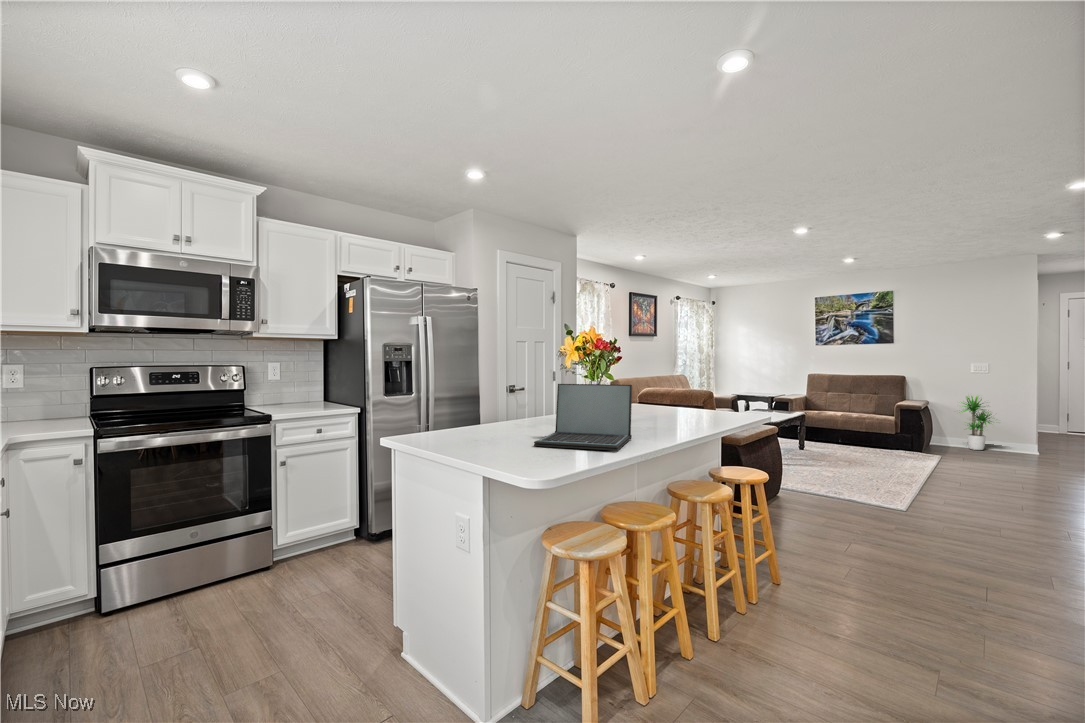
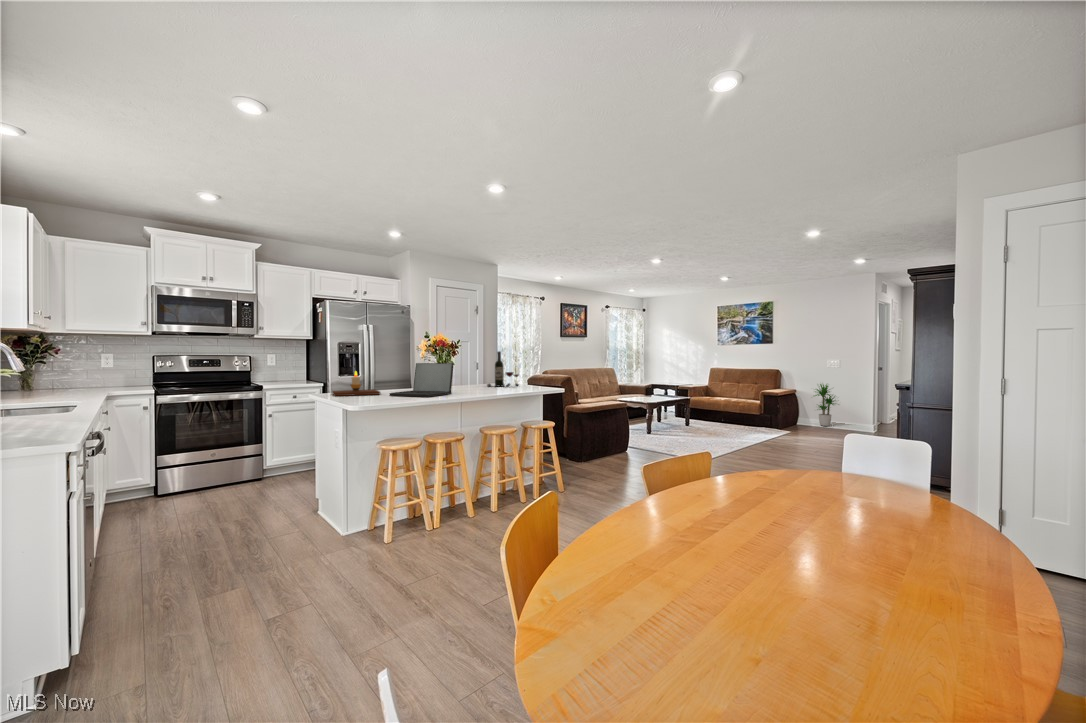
wine bottle: none [621,359,679,415] -> present [487,351,519,387]
candle: none [416,399,512,449] -> present [333,371,380,396]

